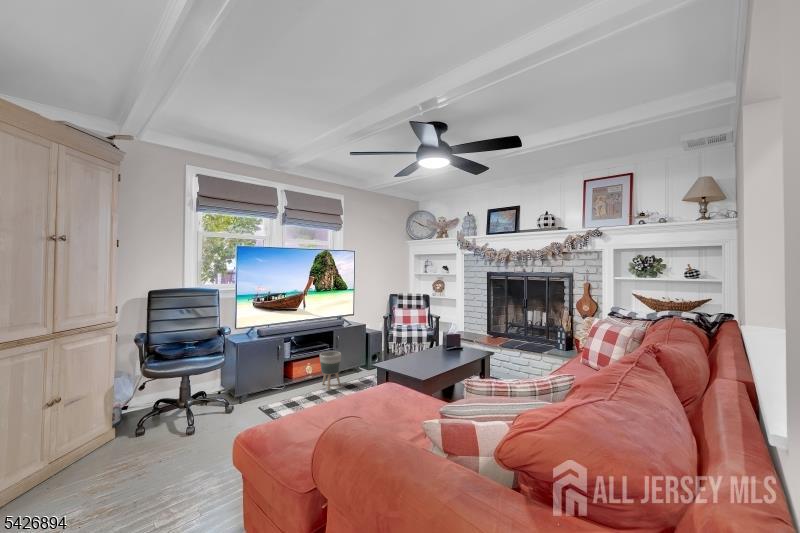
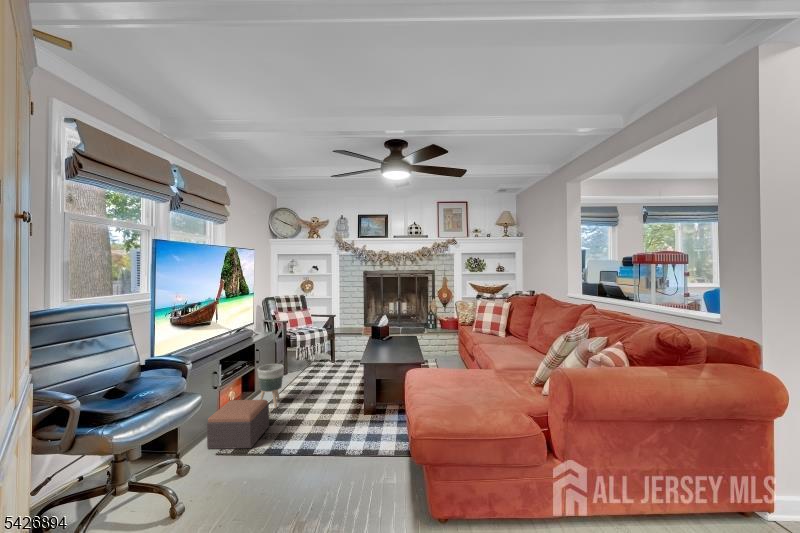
footstool: none [256,372,303,410] -> present [207,400,269,449]

